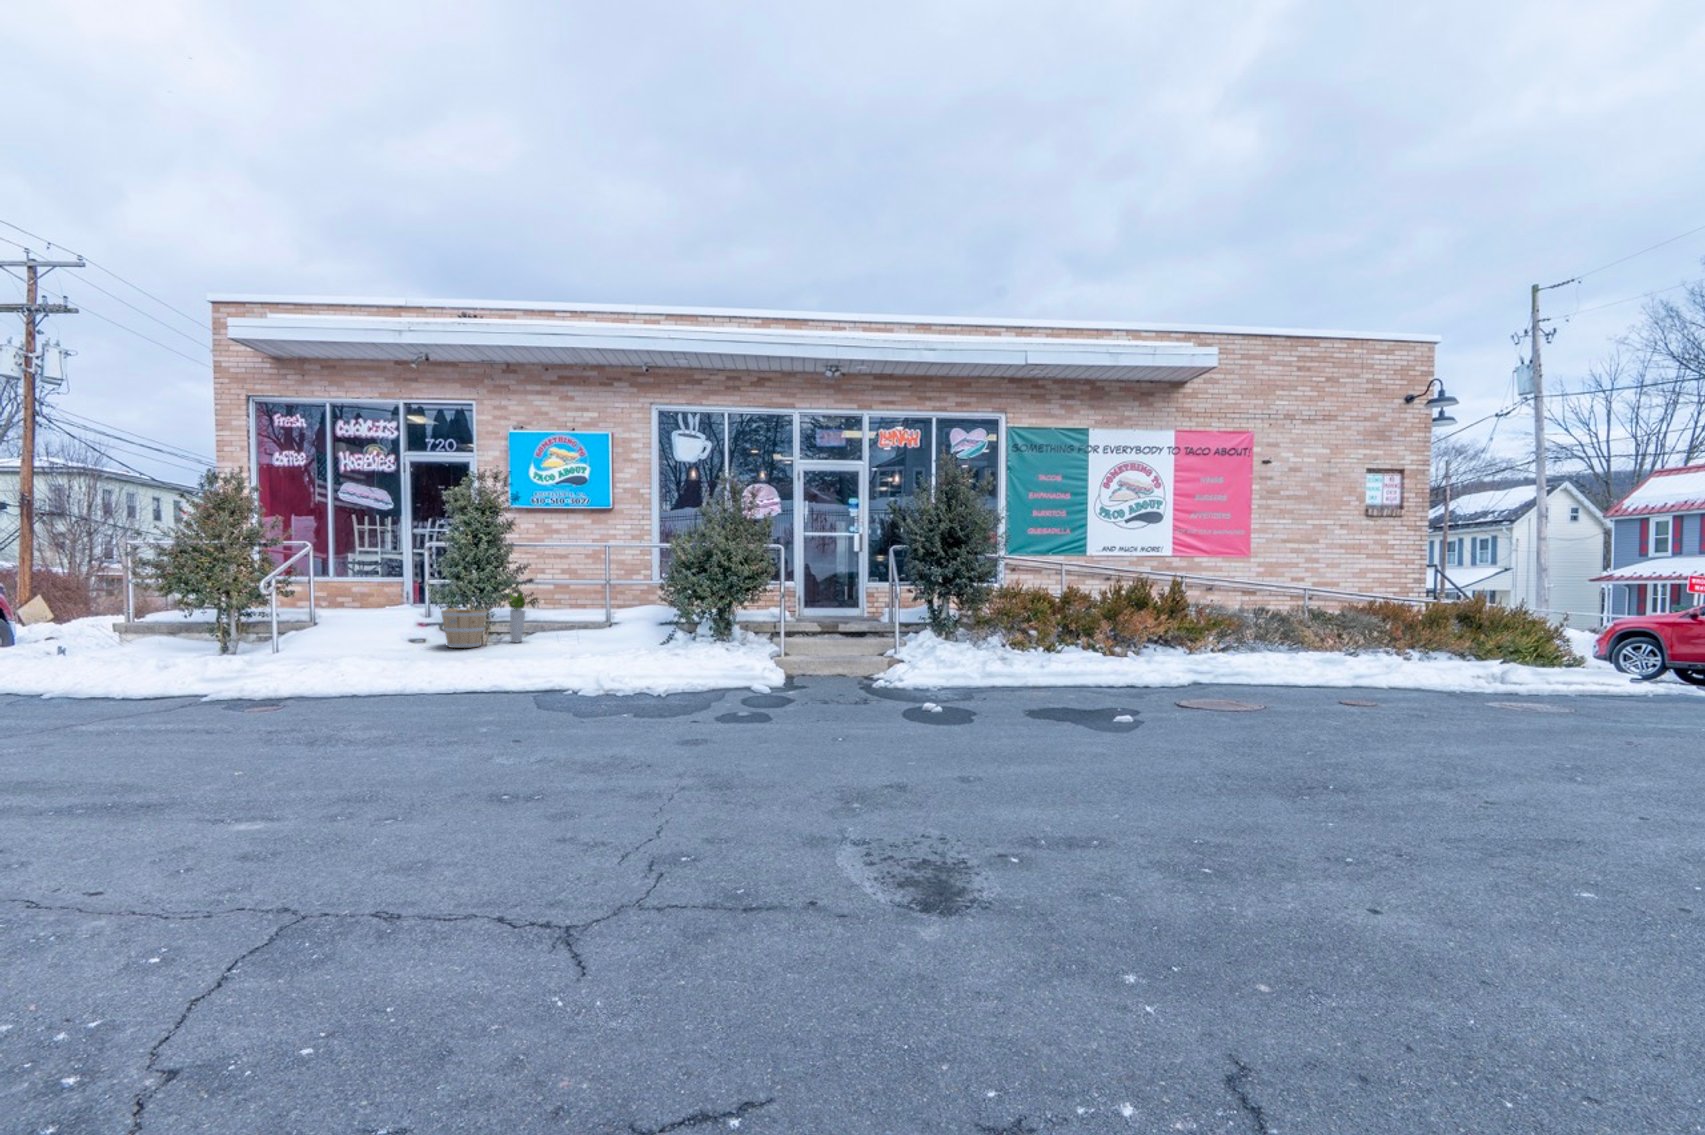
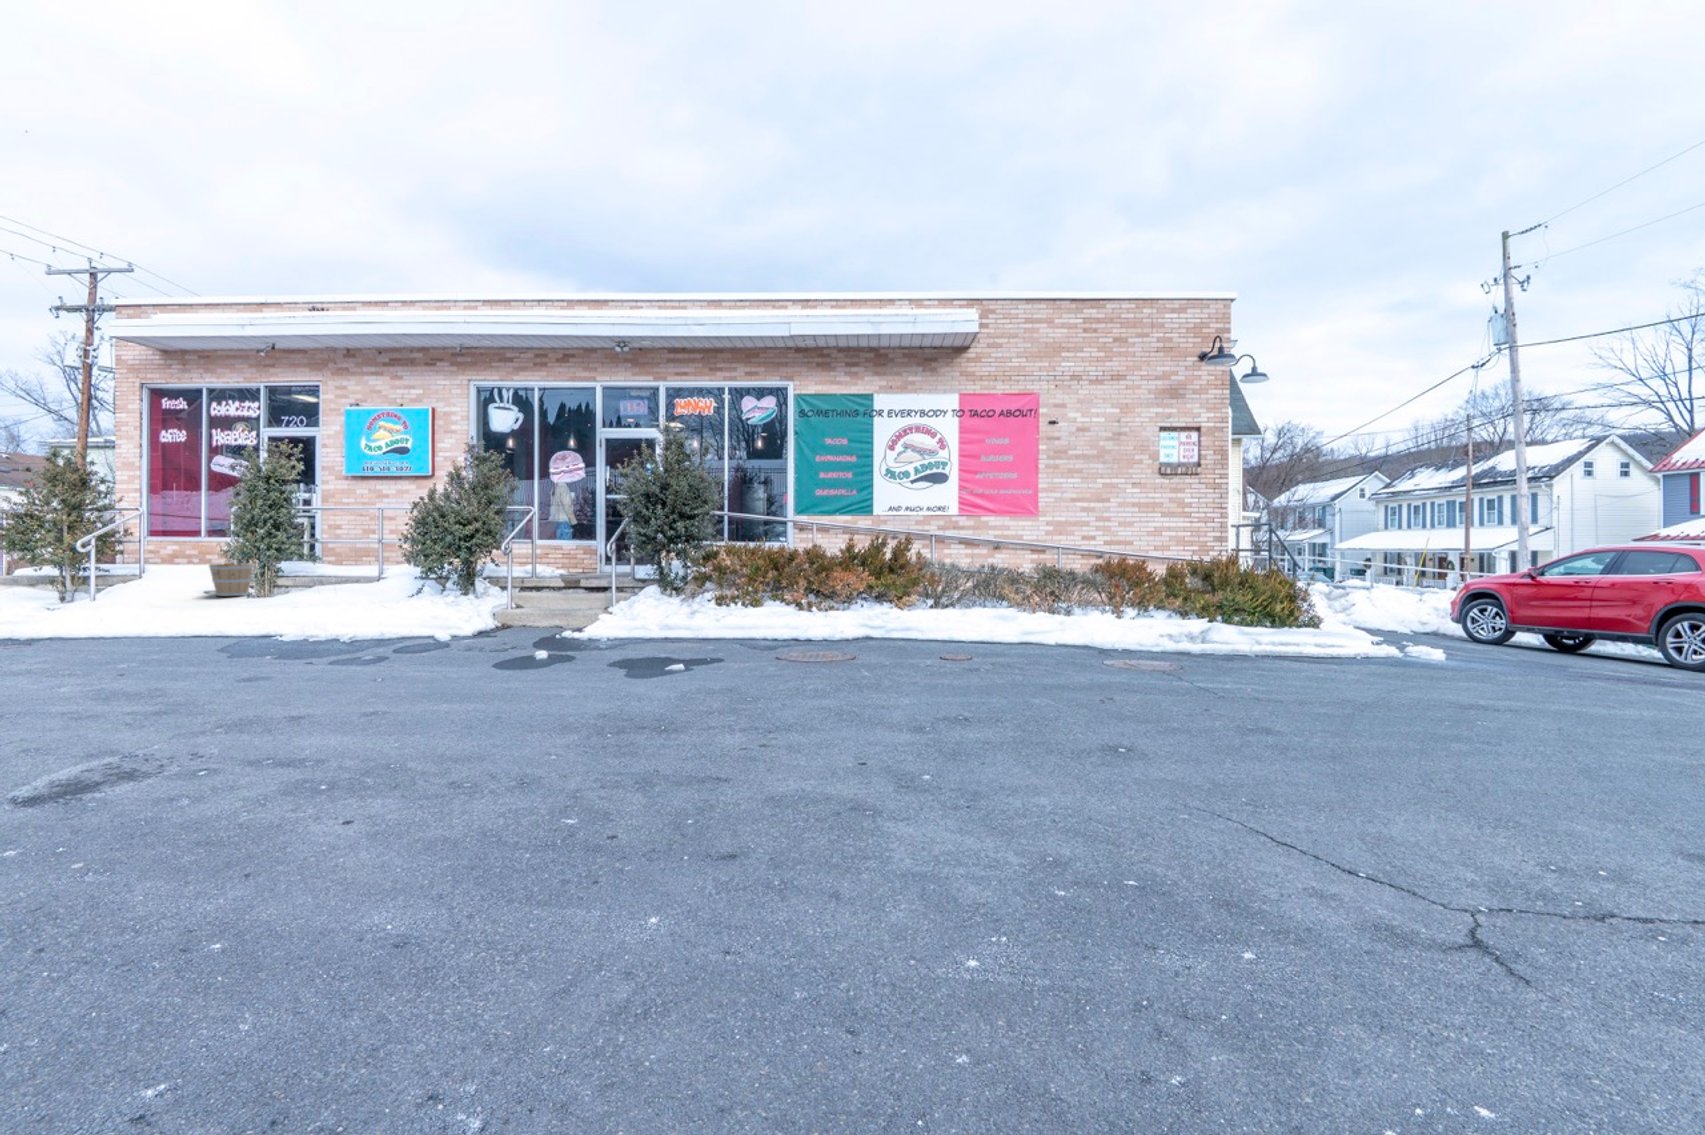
planter: present [507,593,525,642] -> none [273,548,293,592]

